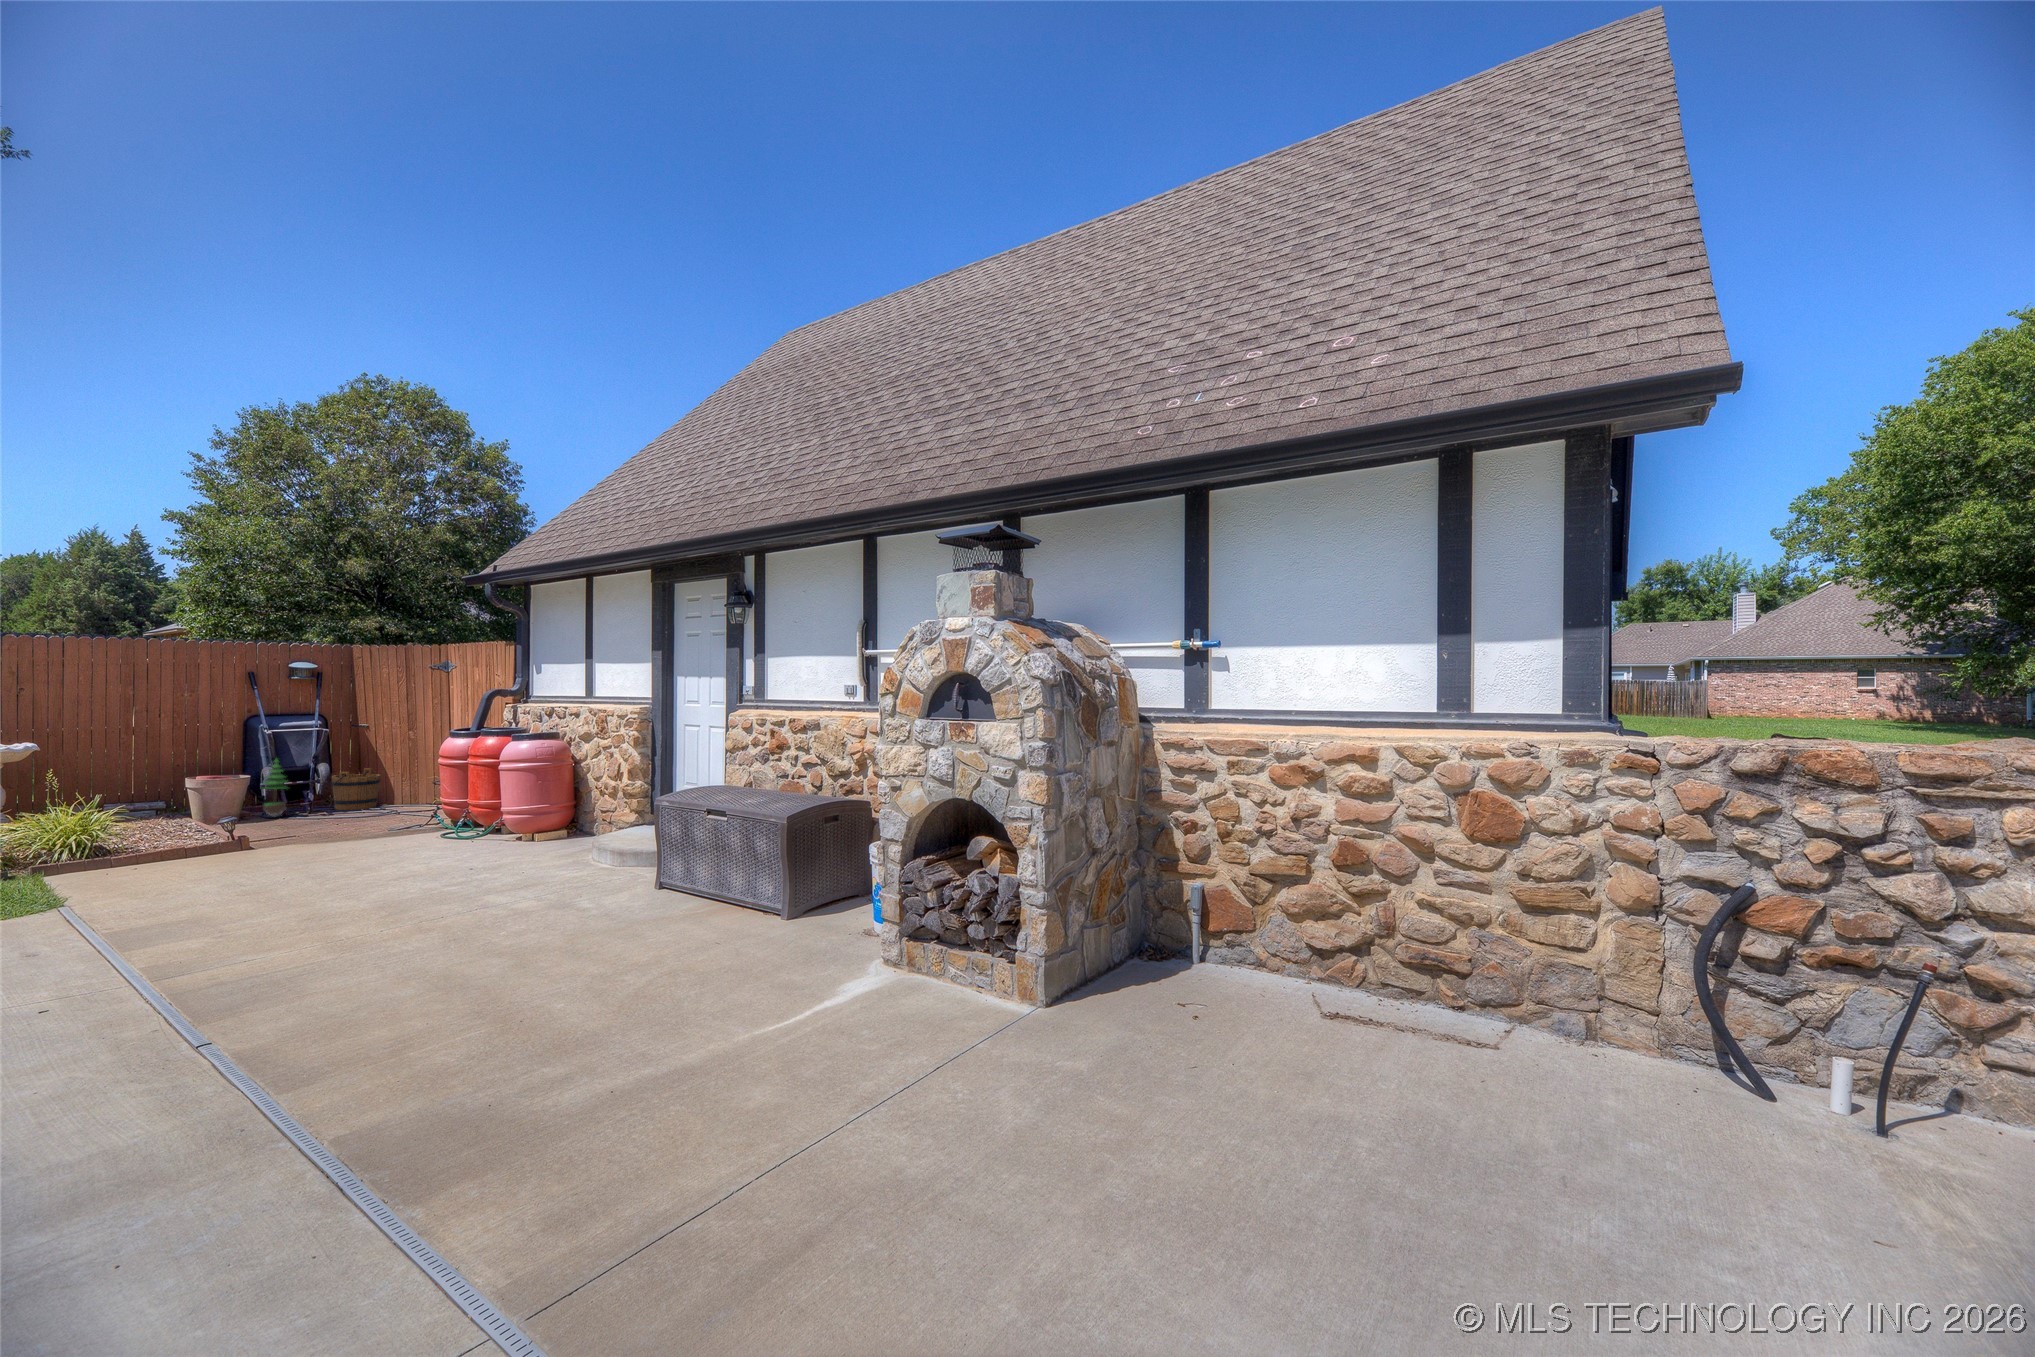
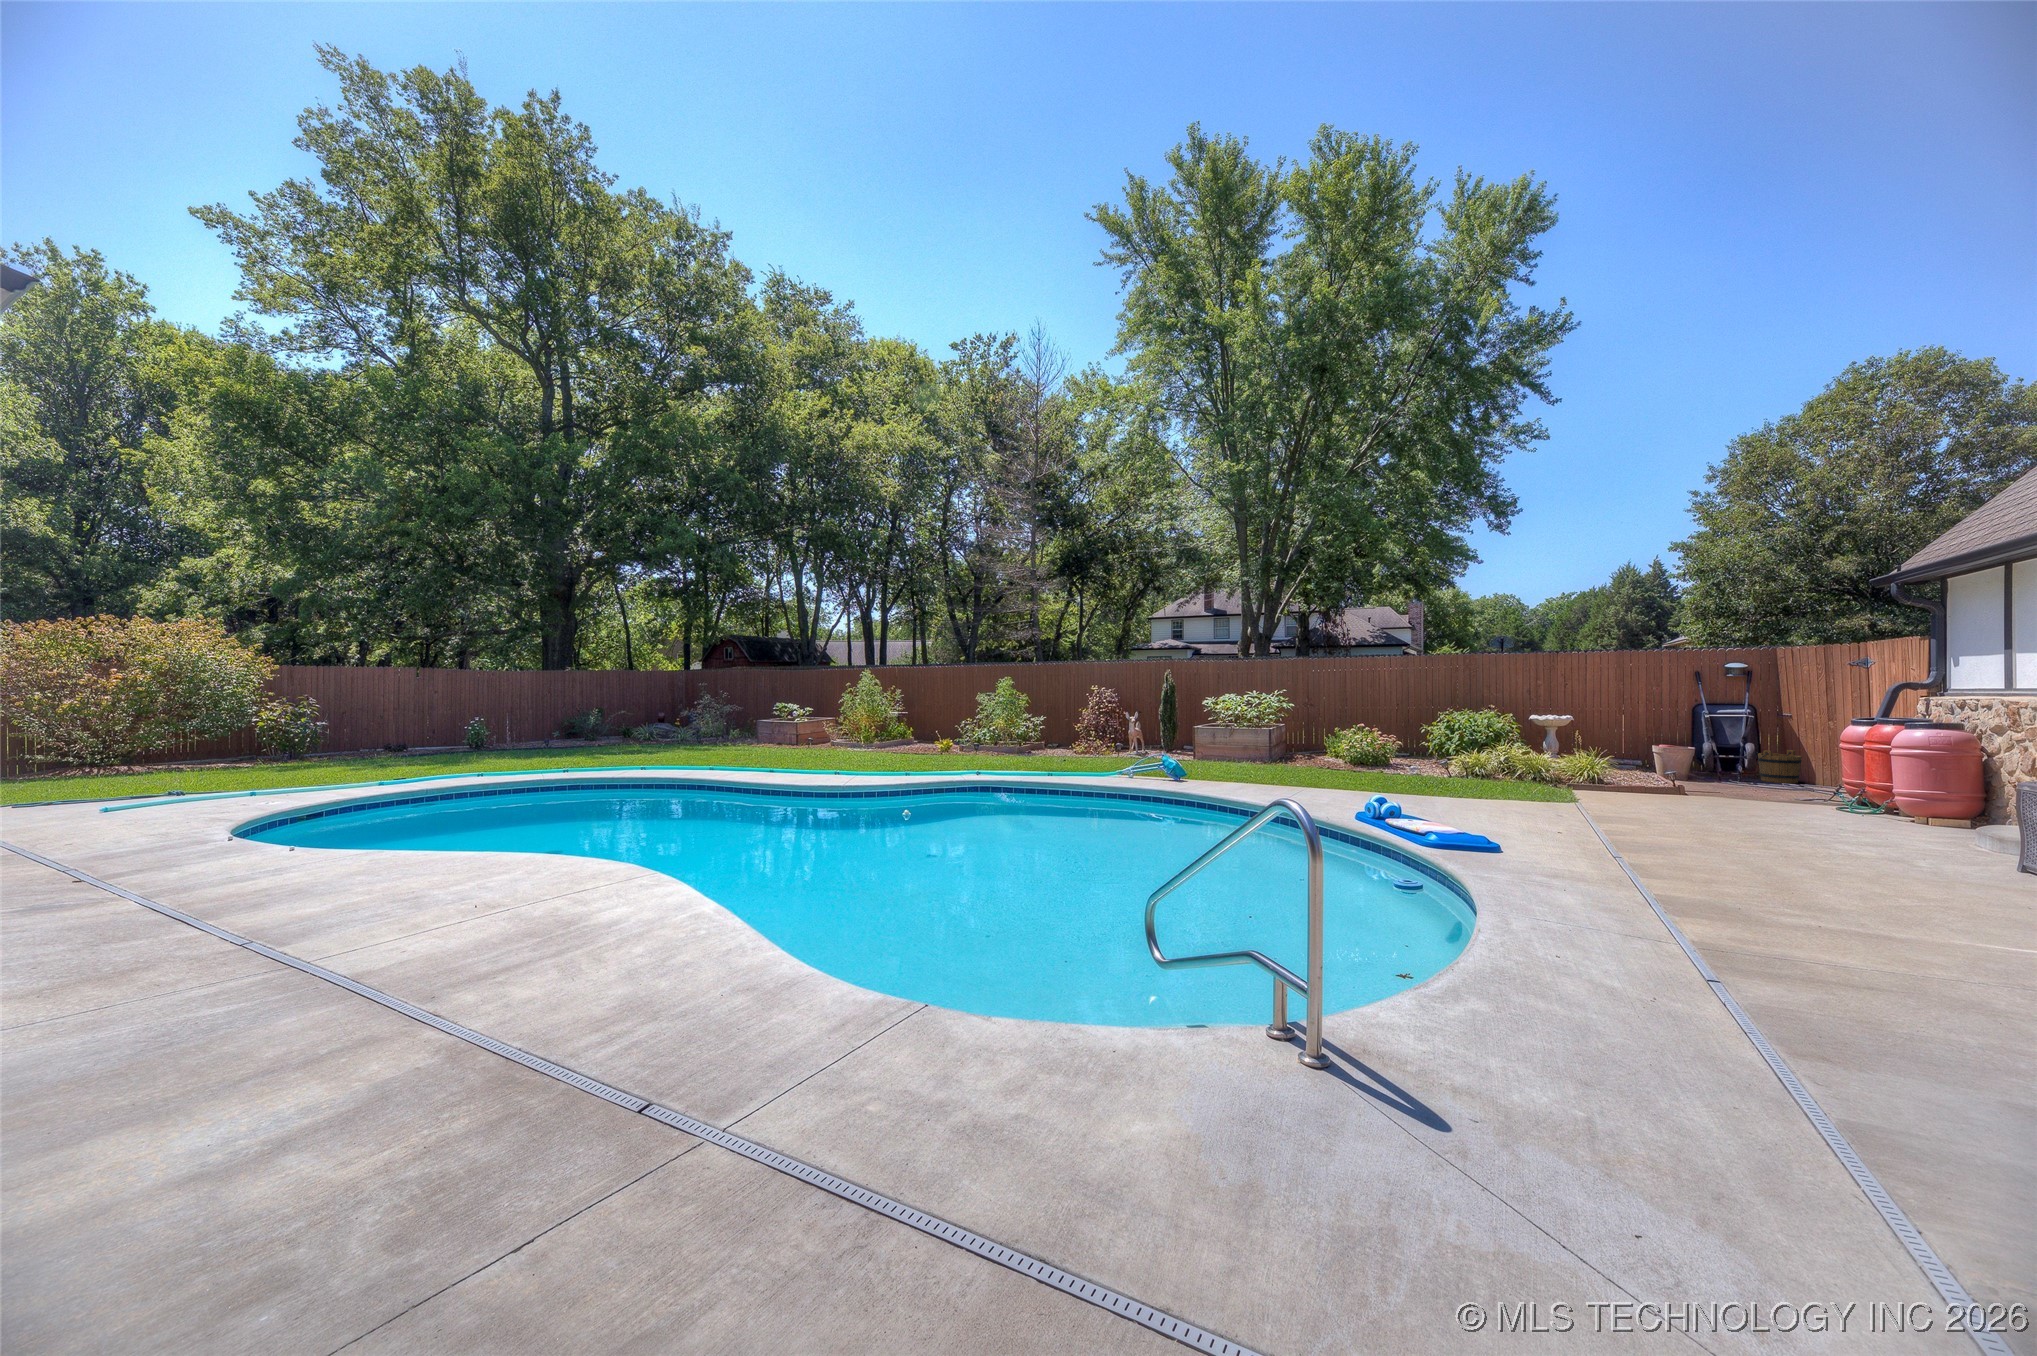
potted tree: present [263,758,288,817] -> none [1701,734,1723,780]

